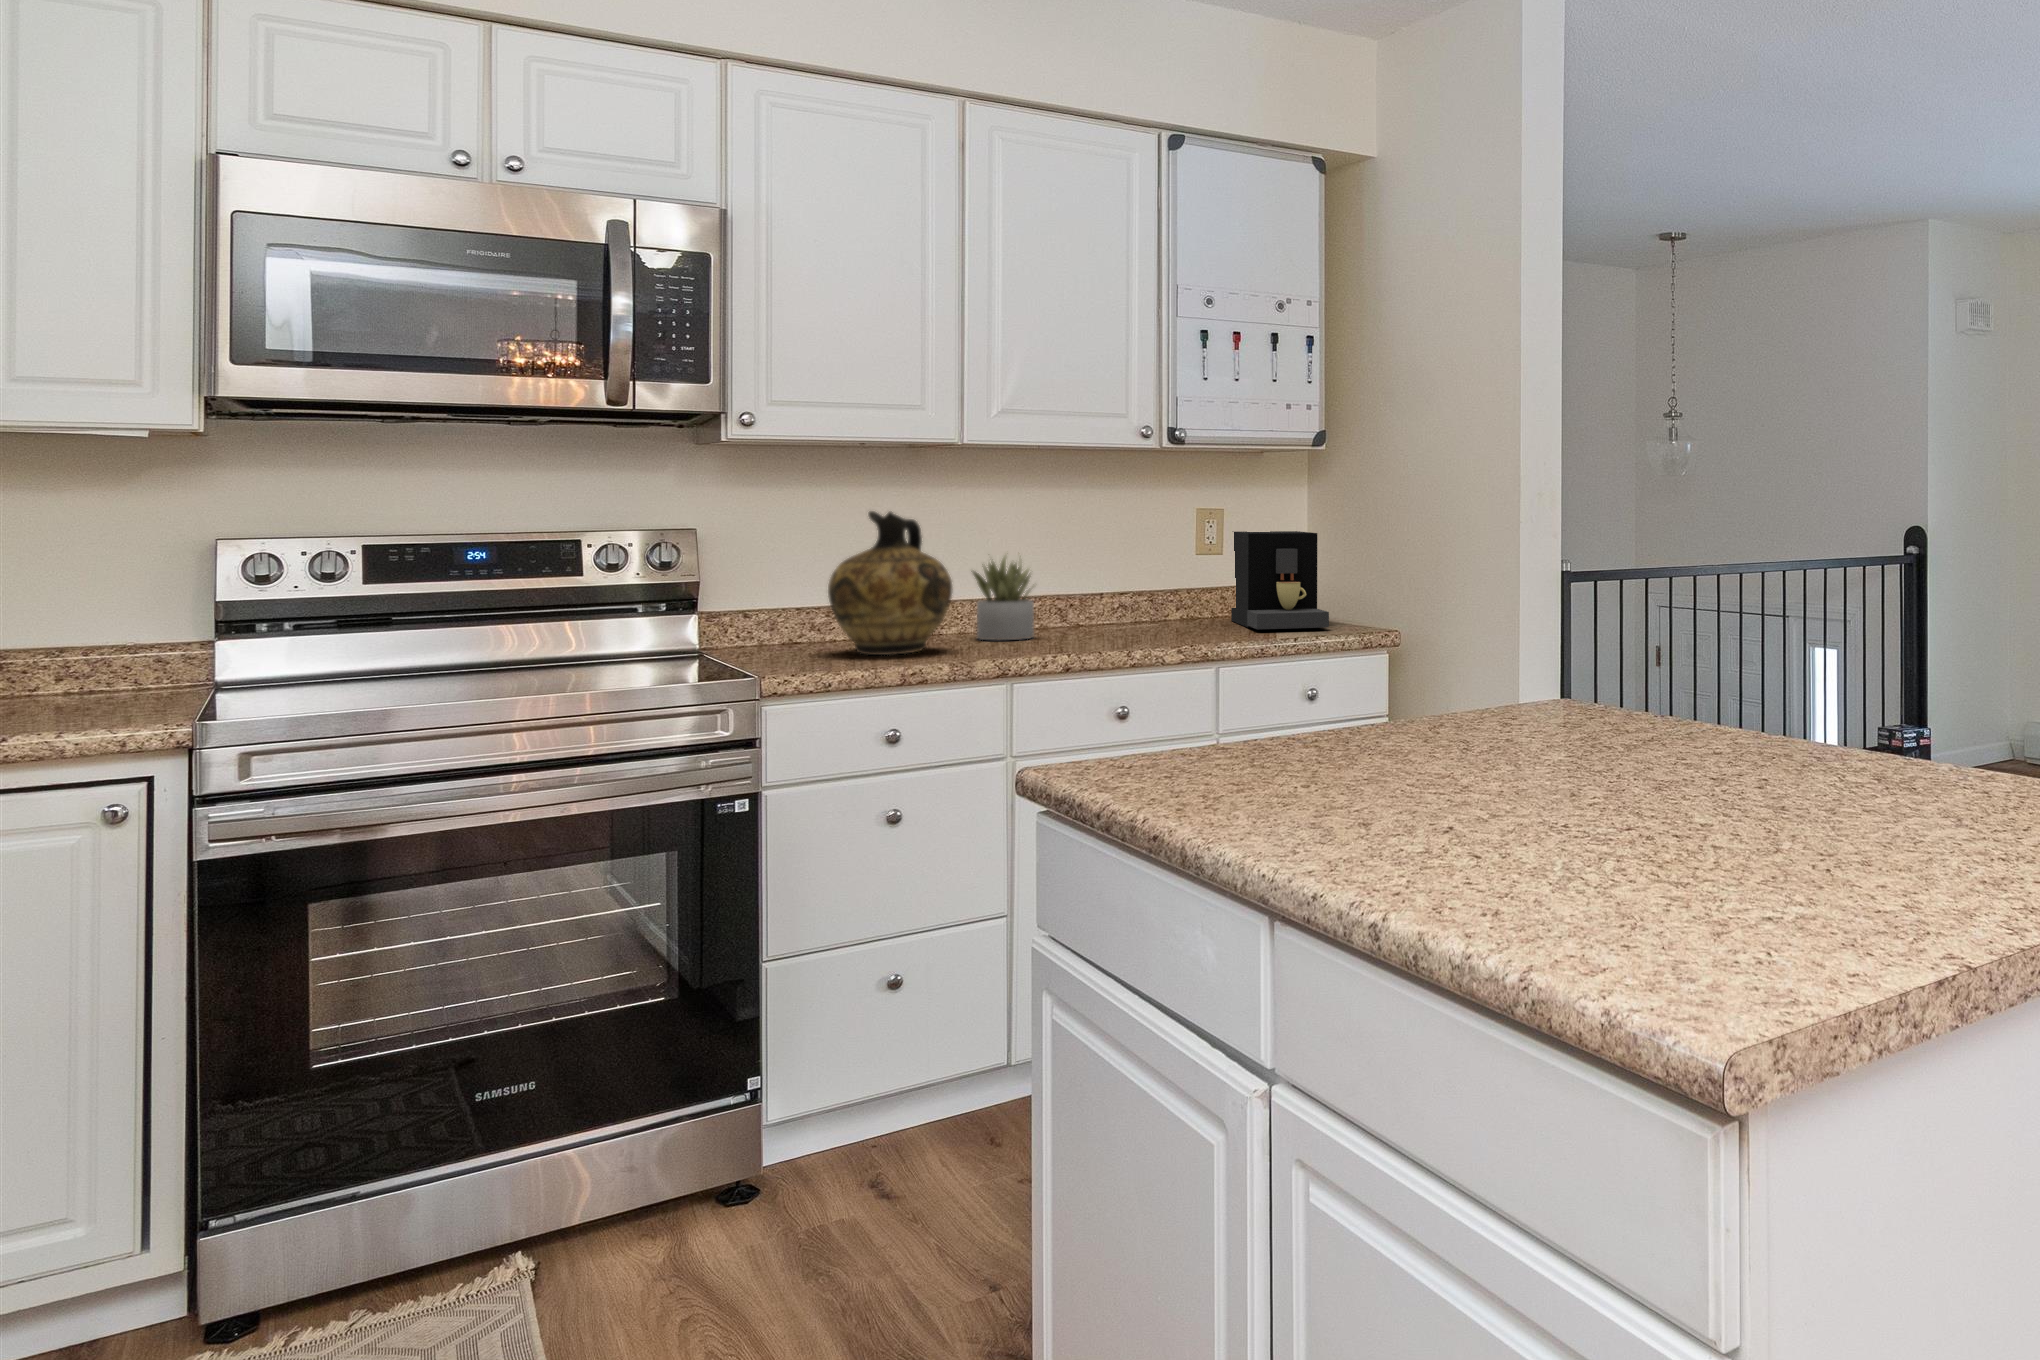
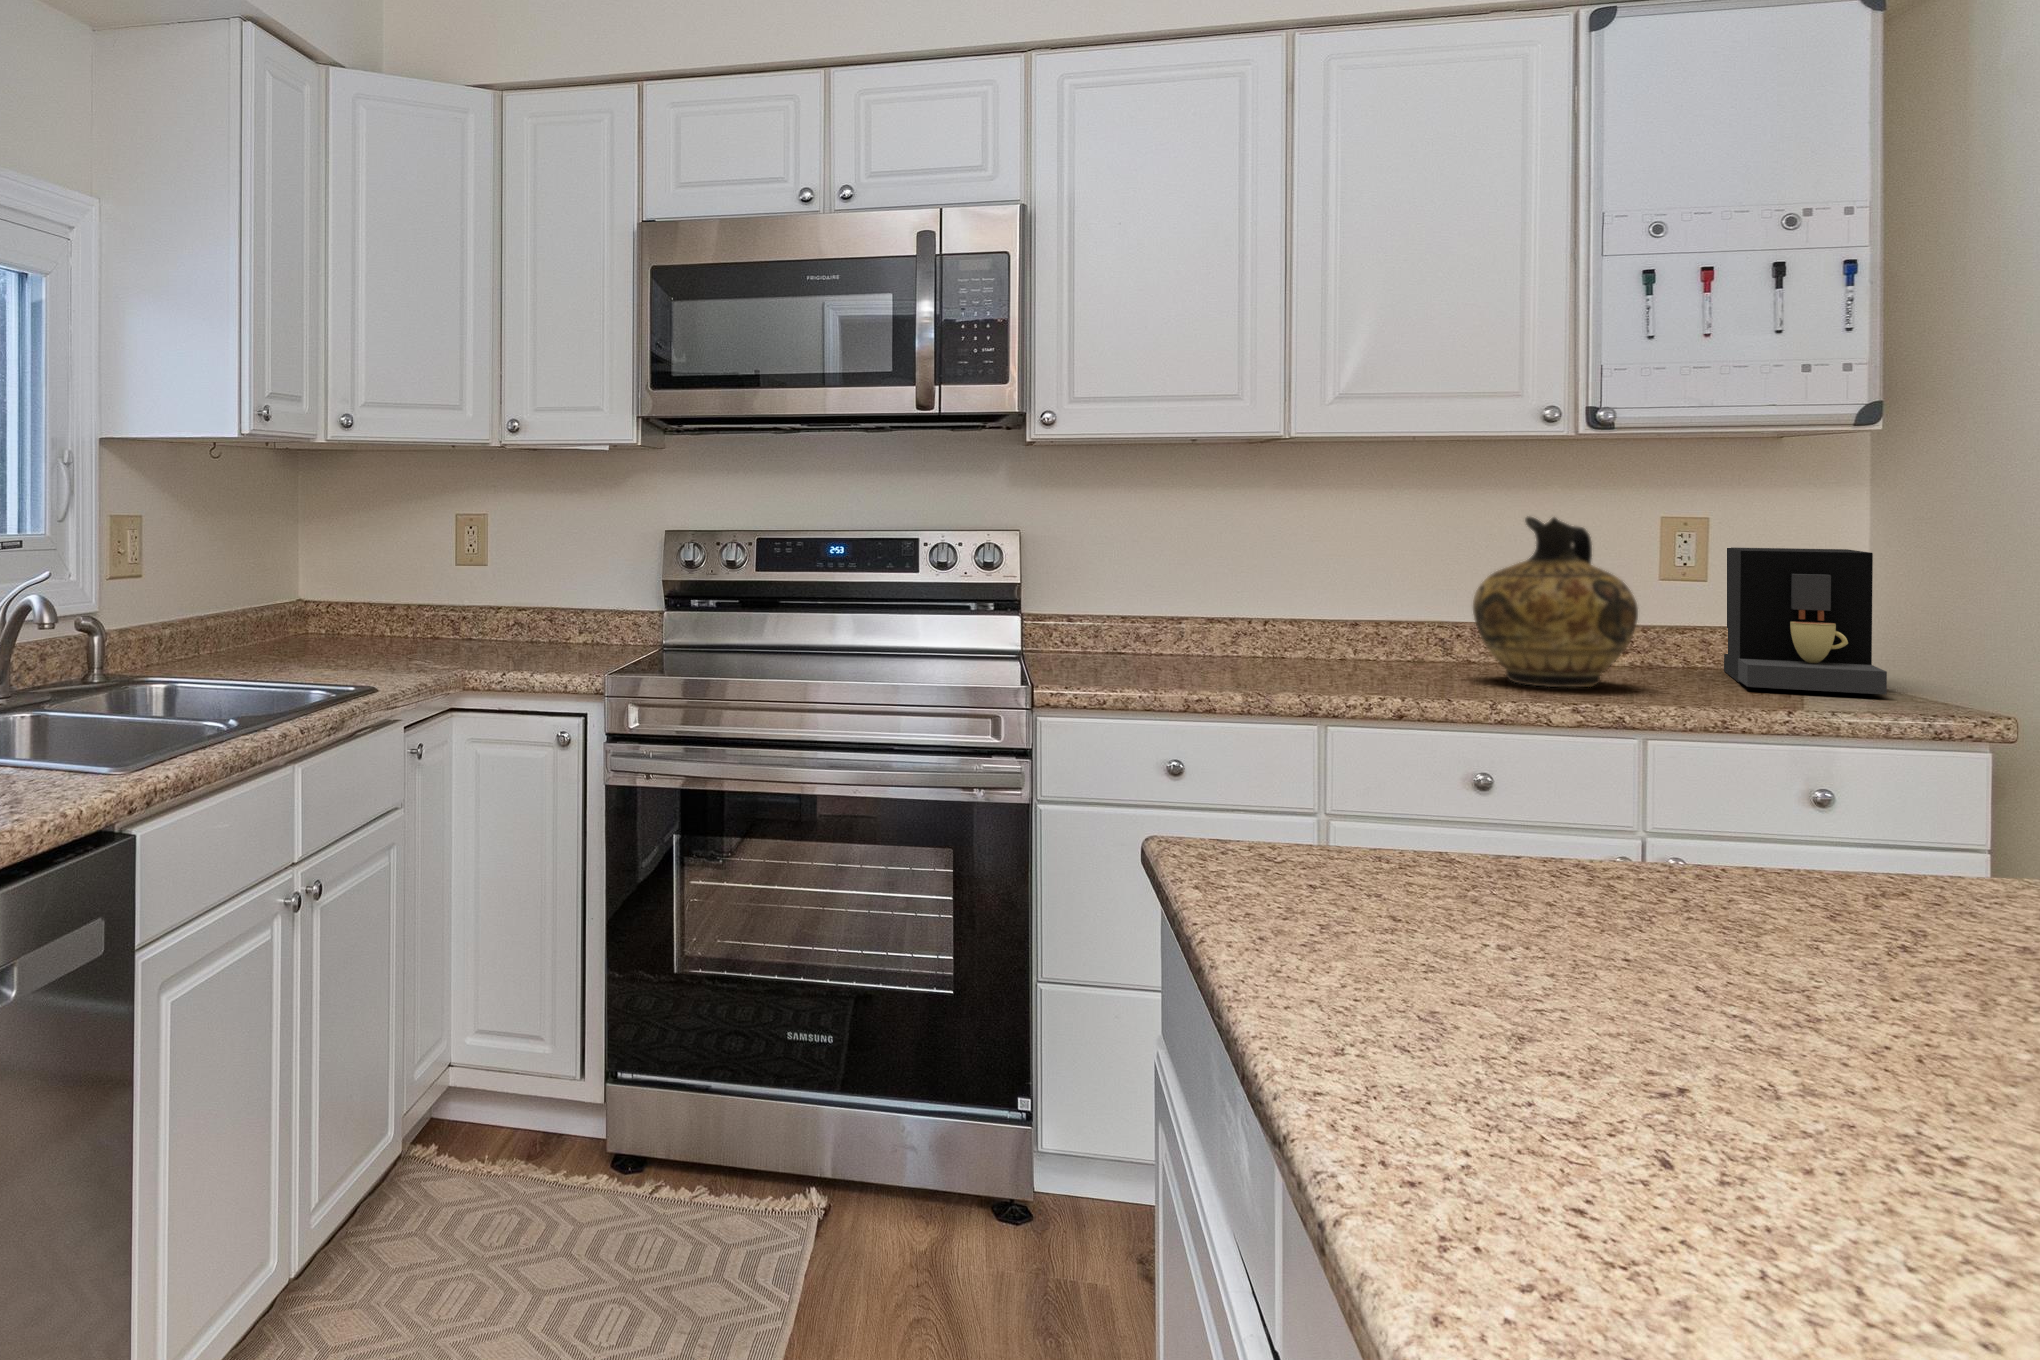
ceramic jug: present [828,511,953,655] -> present [1473,516,1638,687]
succulent plant: present [973,556,1034,640] -> none [1322,564,1406,670]

